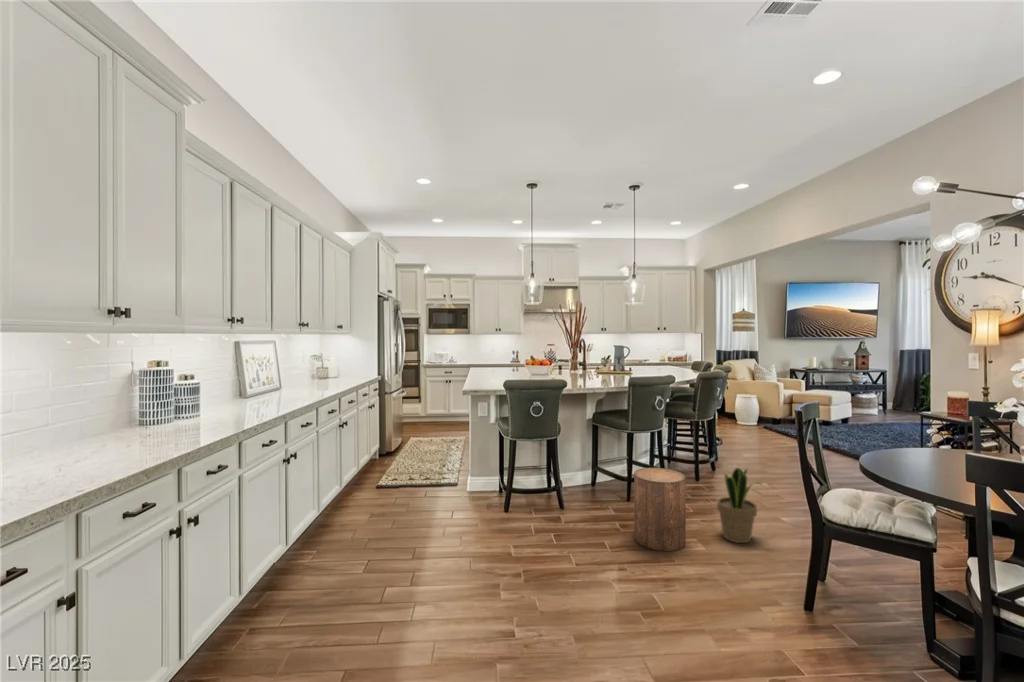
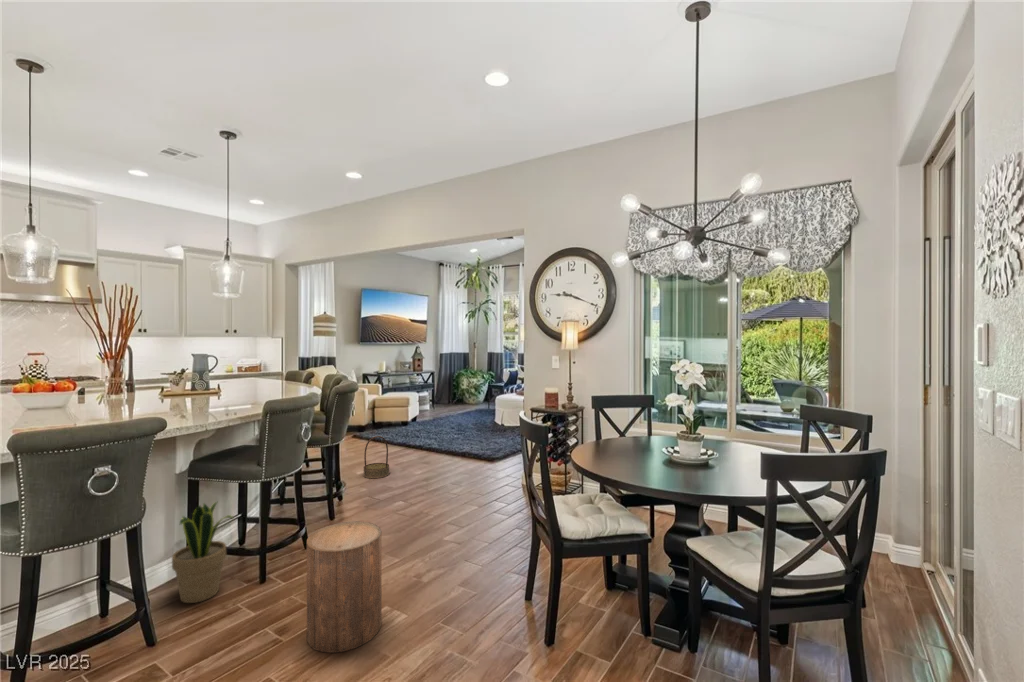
basket: none [744,425,770,464] -> present [364,436,389,479]
potted plant: present [717,468,761,543] -> present [172,503,233,603]

